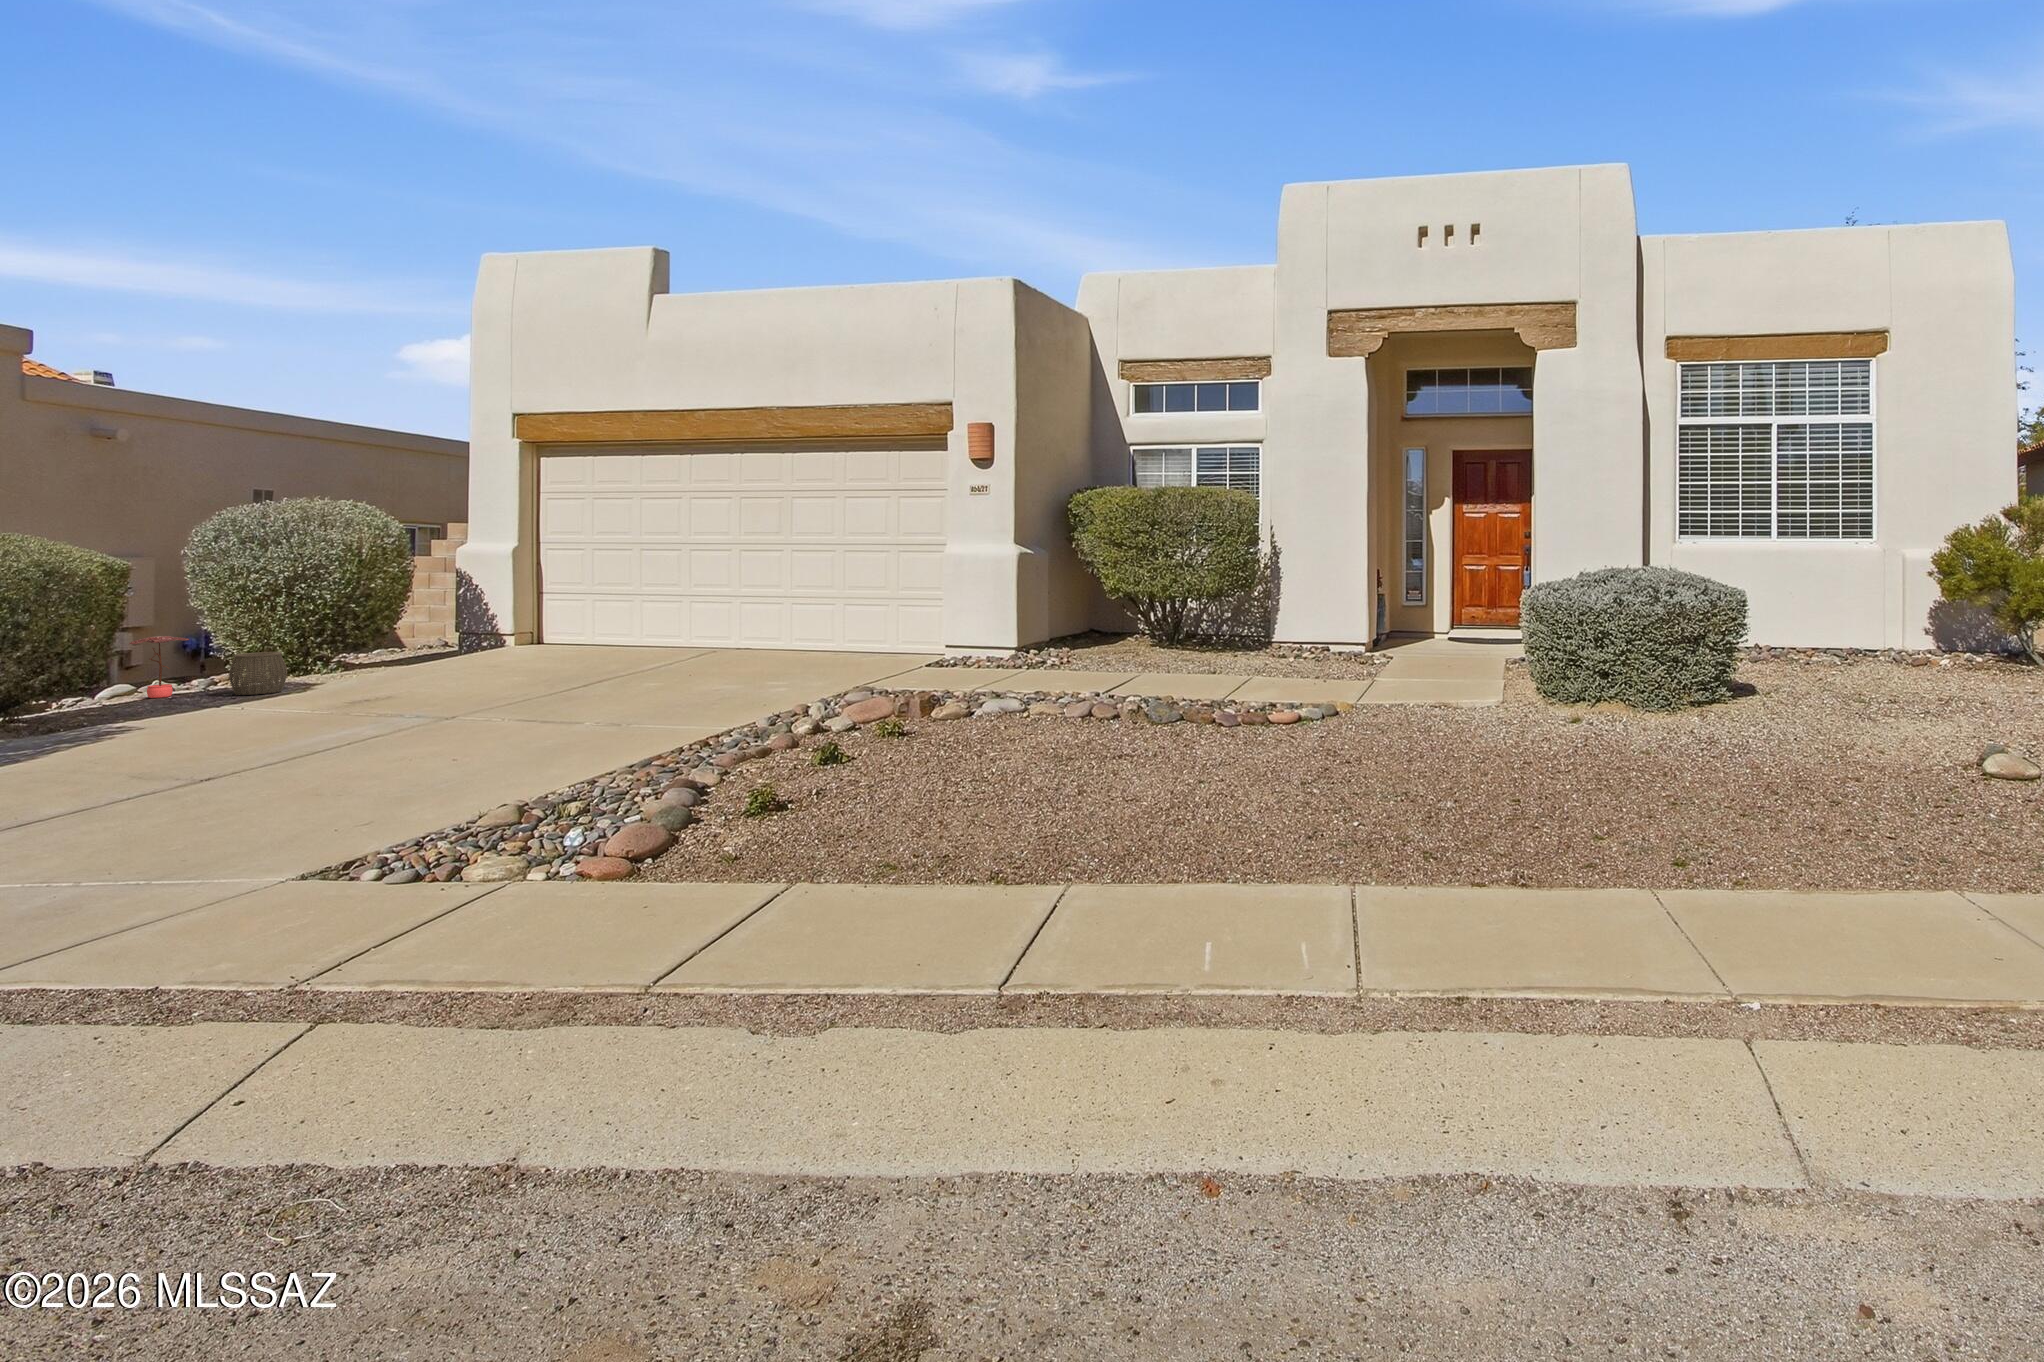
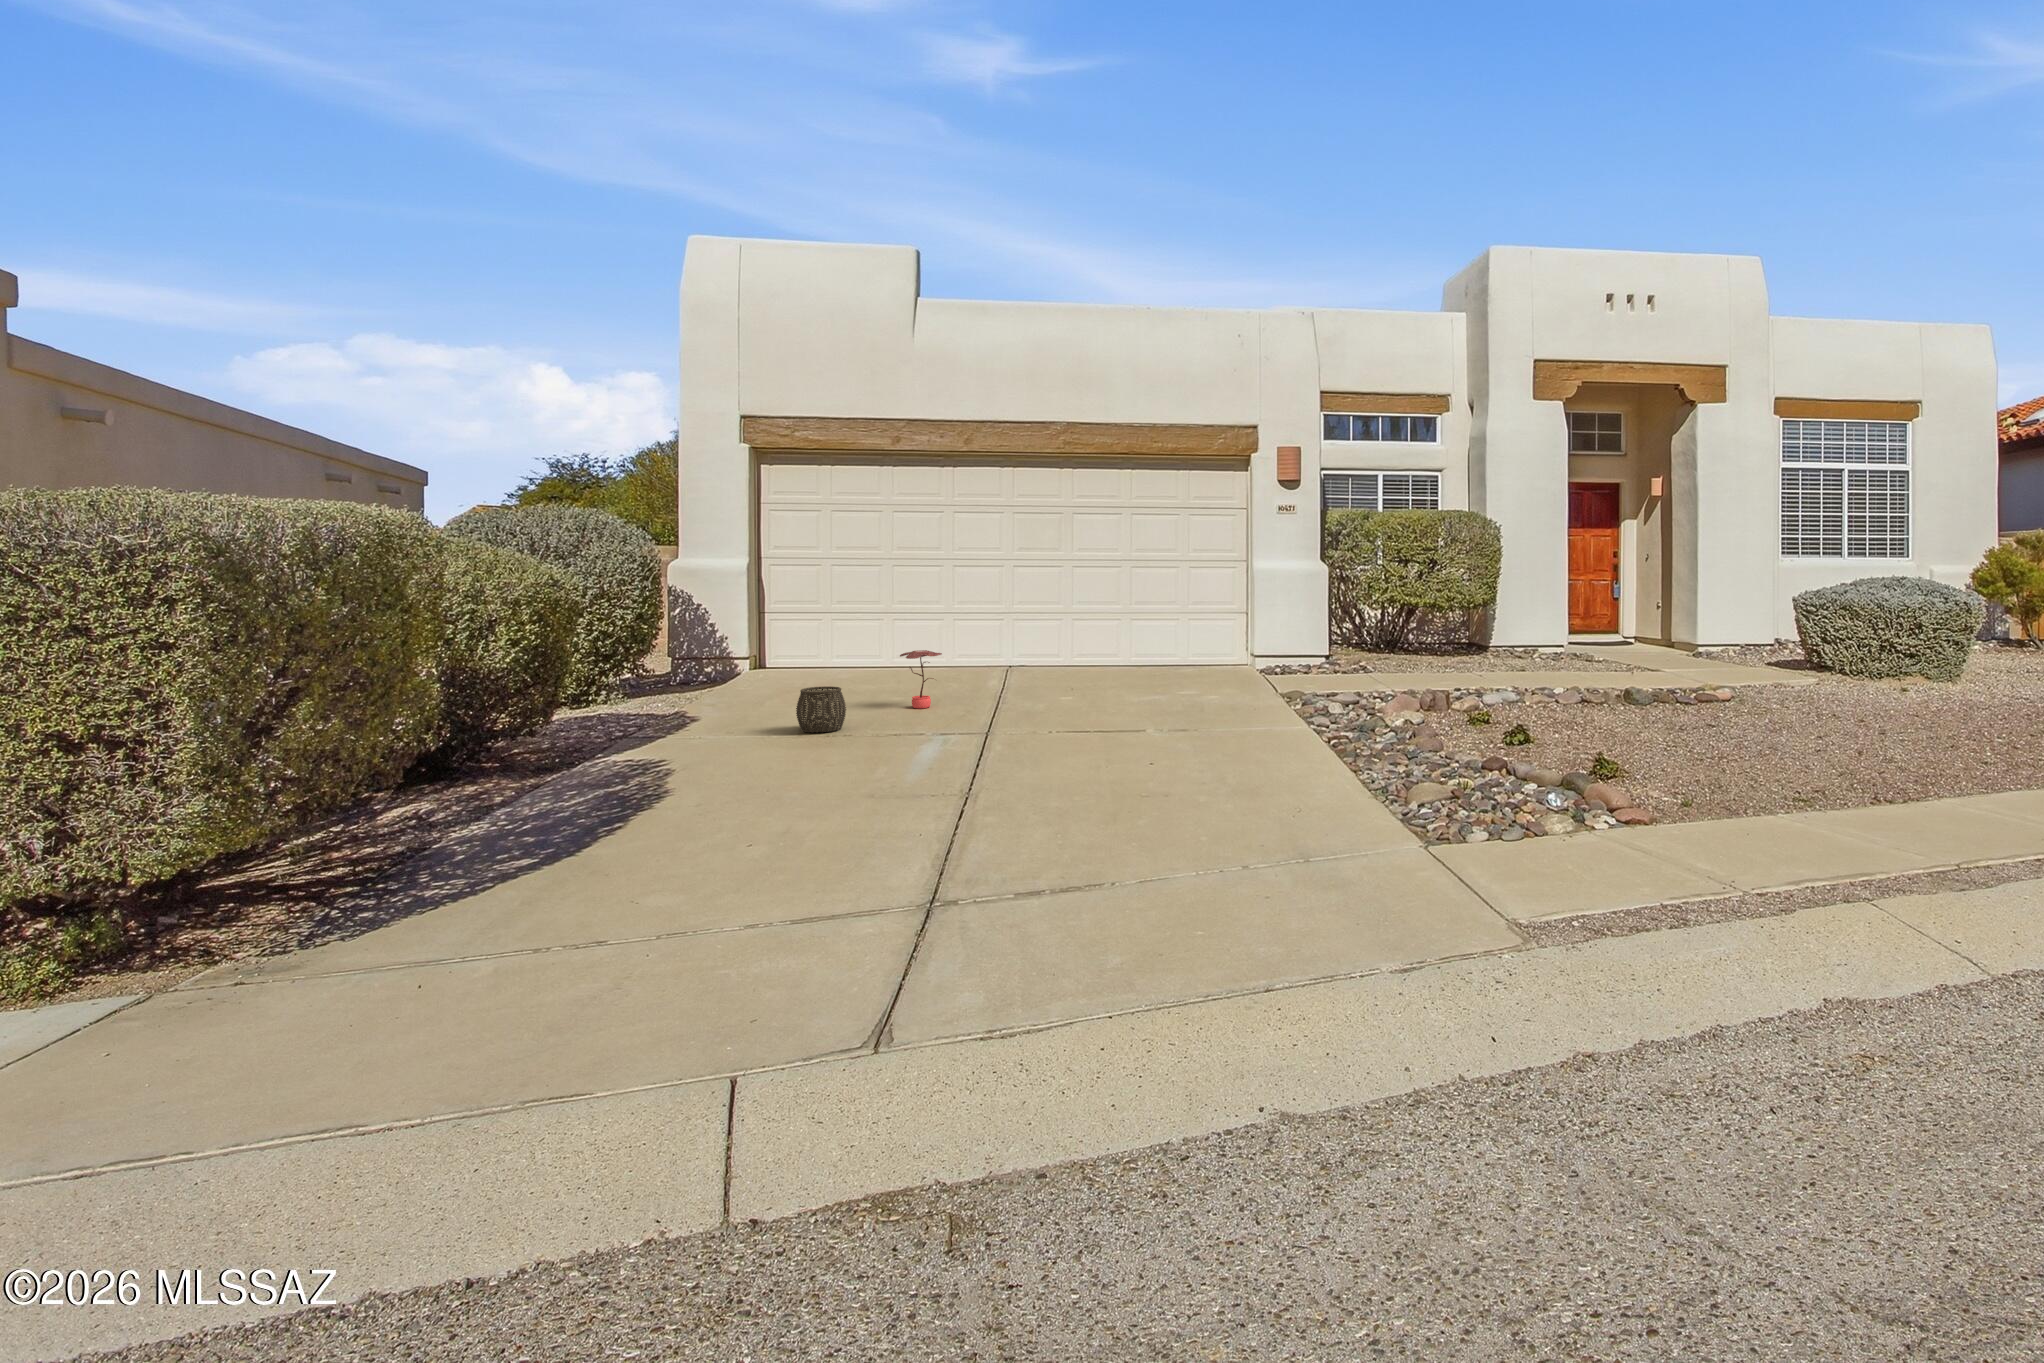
potted plant: present [129,636,189,698] -> present [900,650,942,709]

